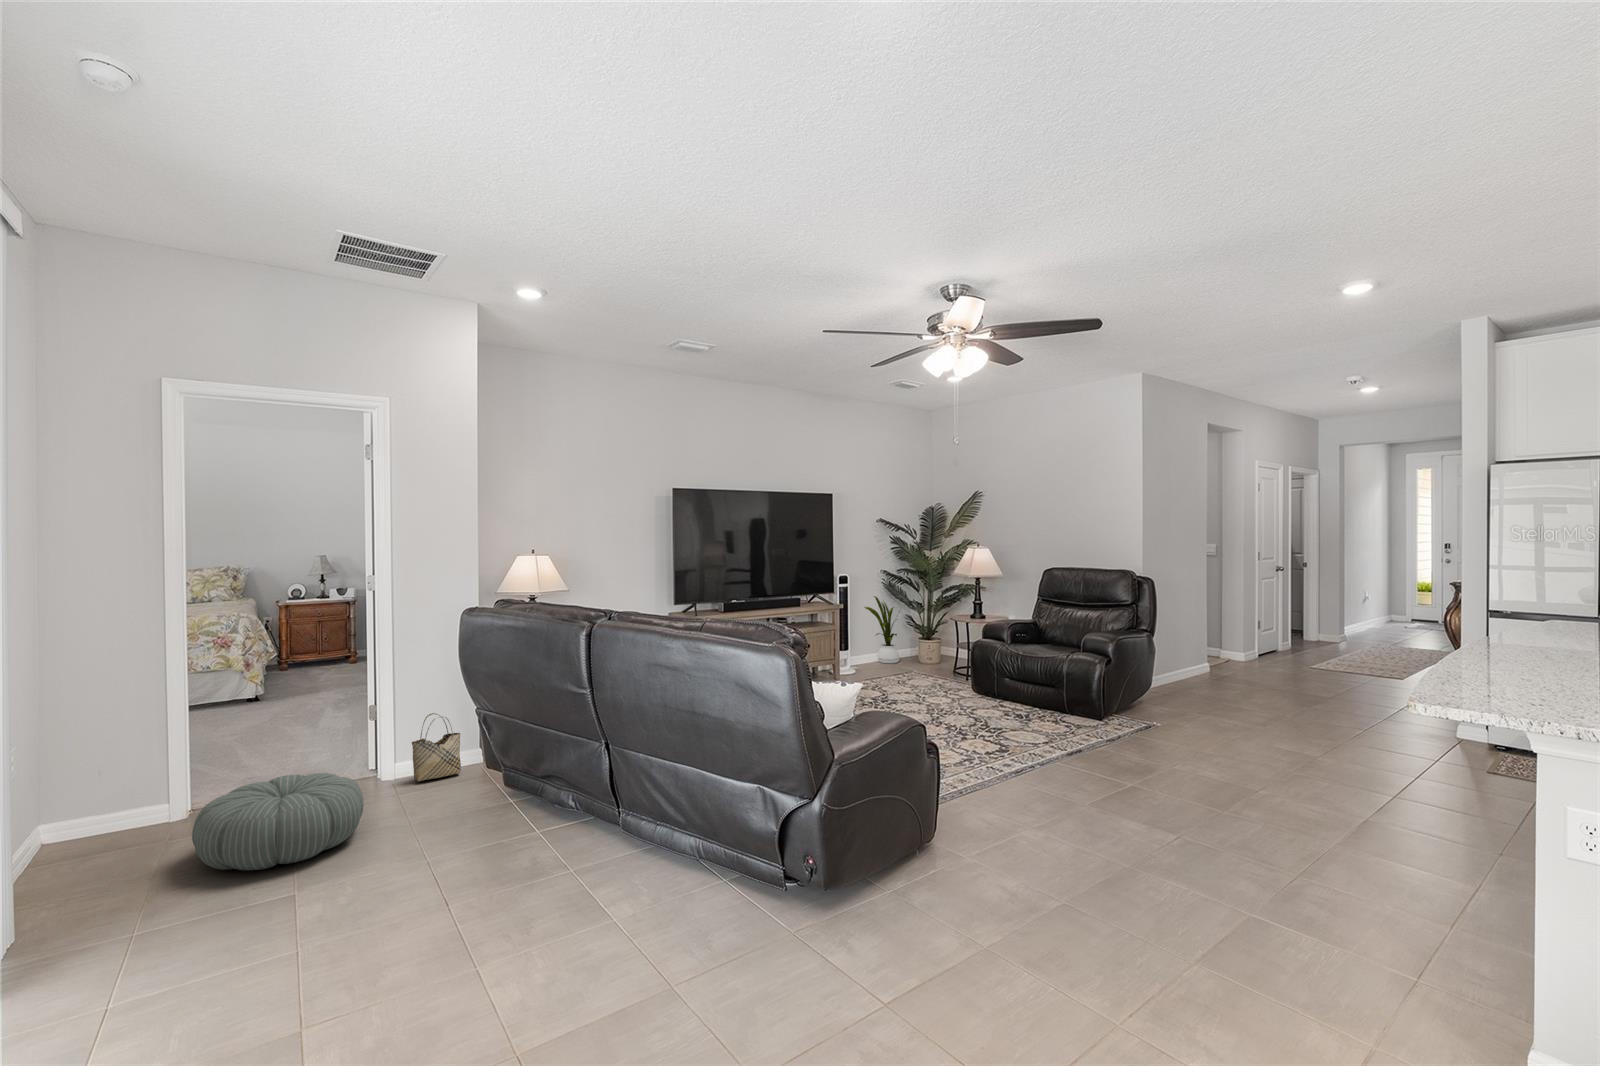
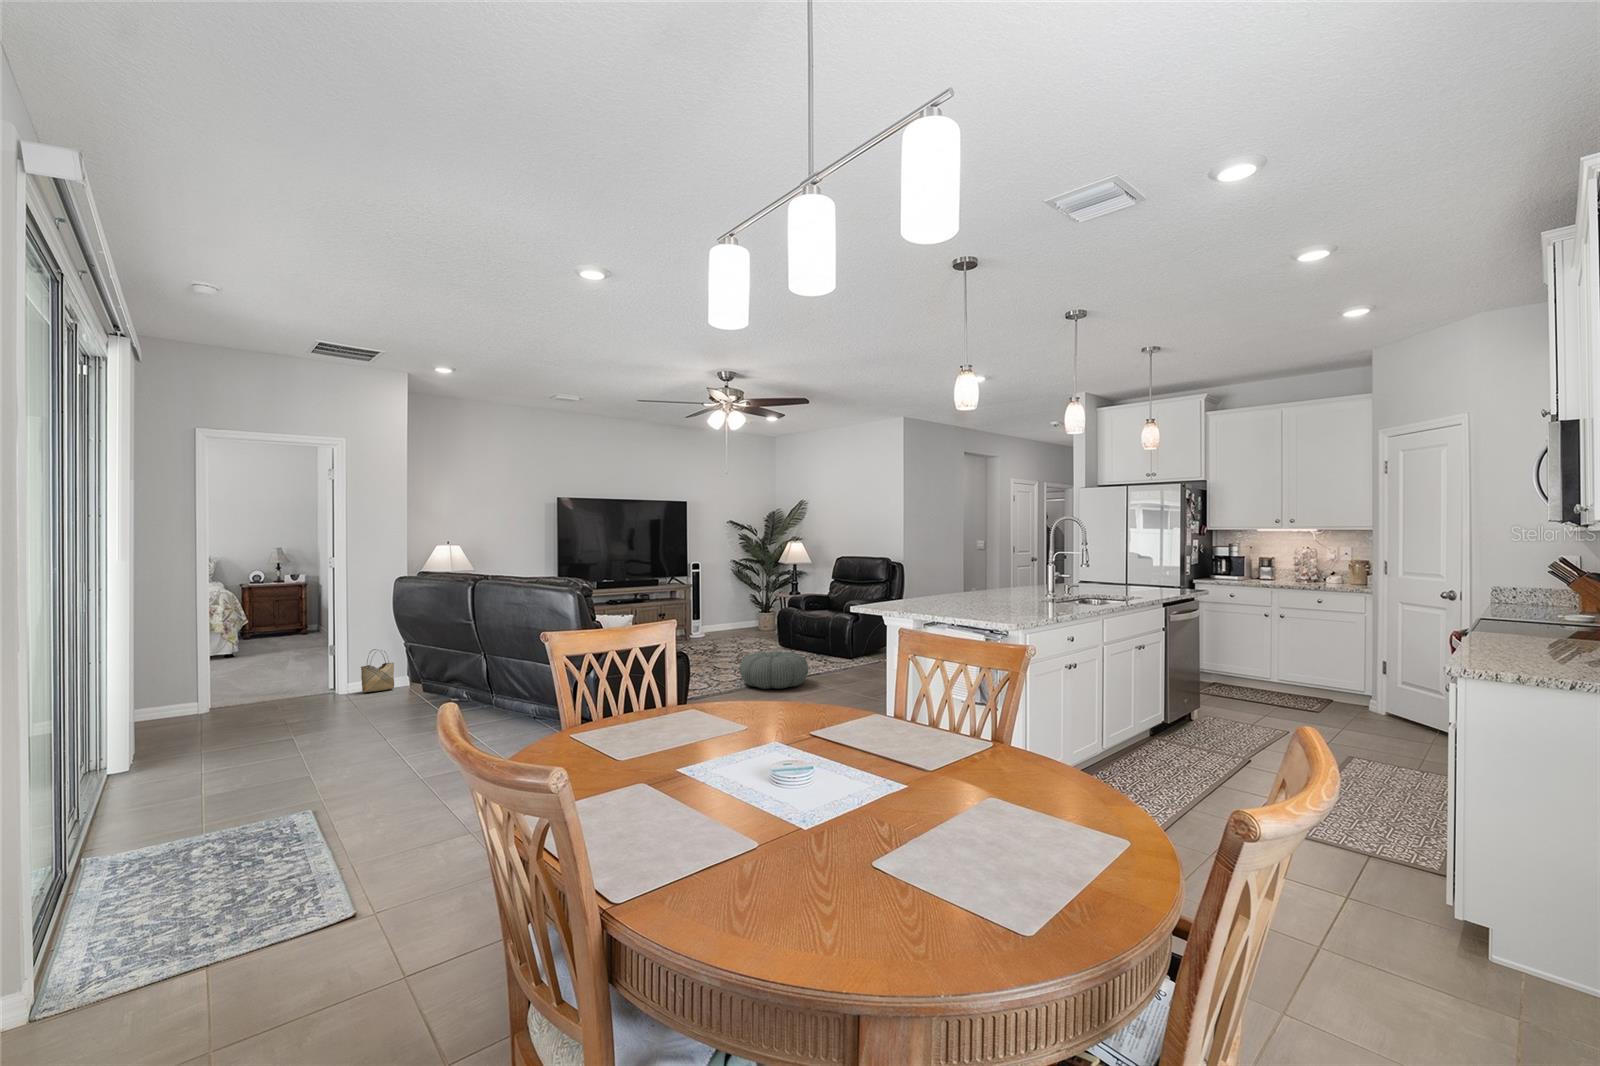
house plant: present [865,596,900,663] -> none [715,579,746,631]
pouf: present [192,773,364,870] -> present [740,651,808,689]

